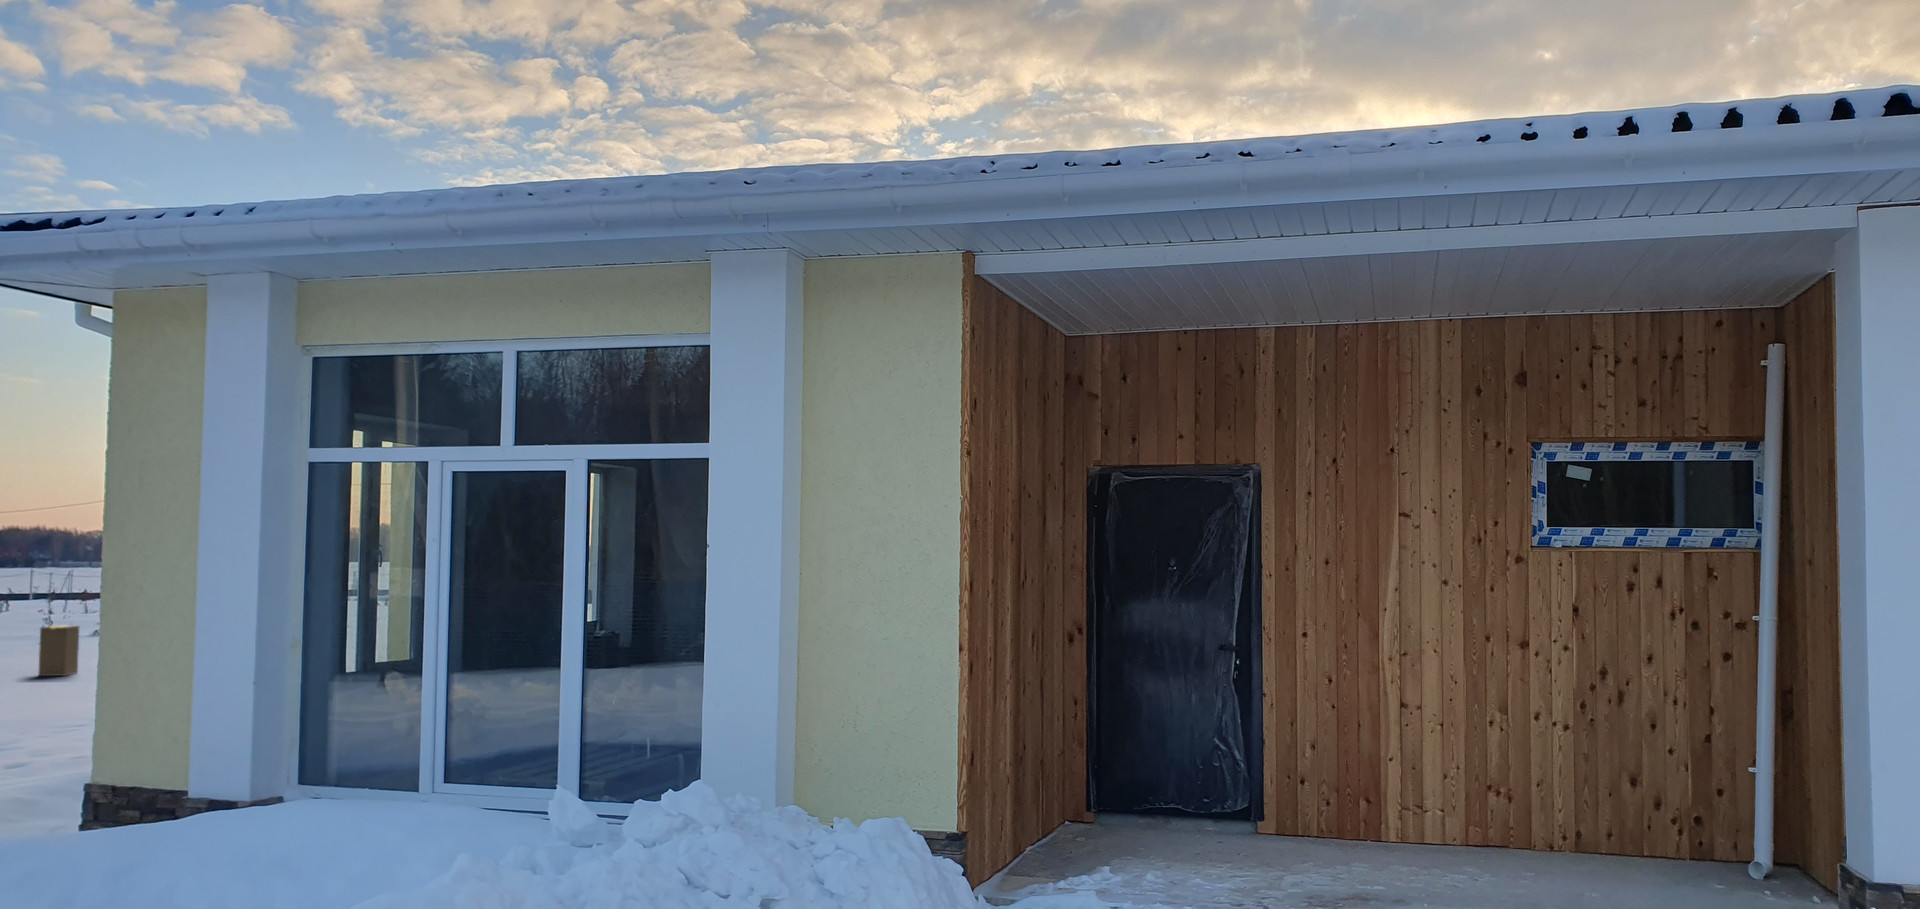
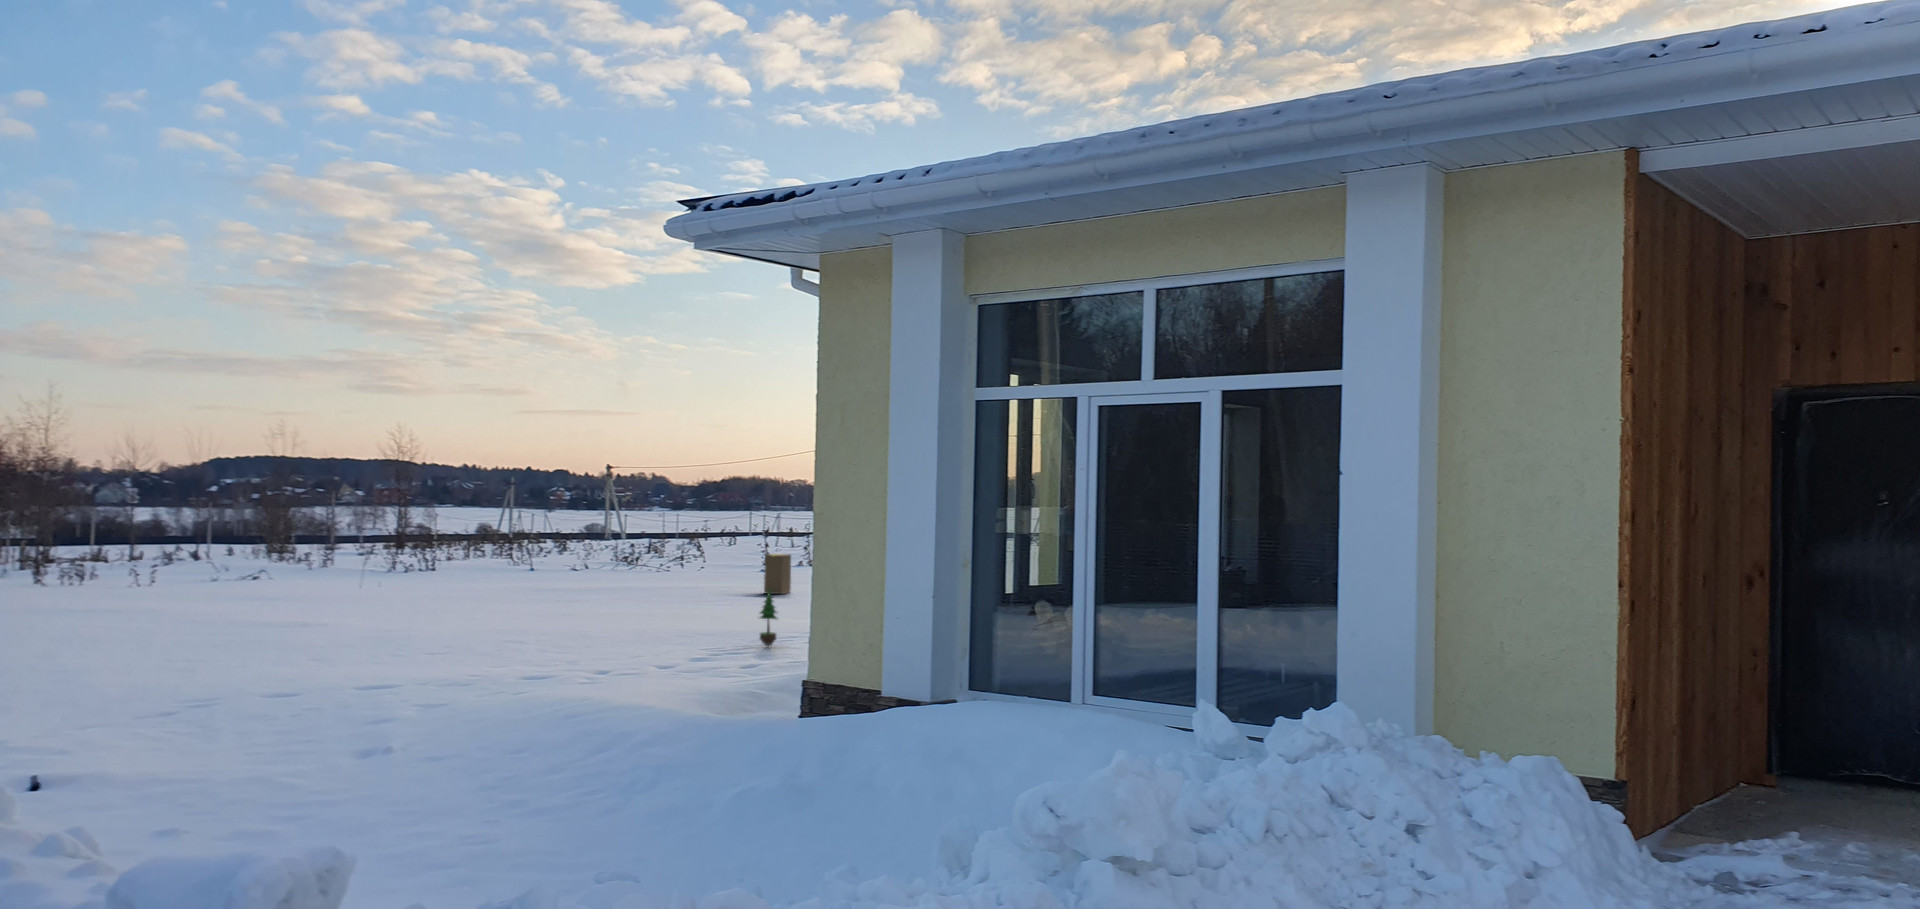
potted tree: none [24,674,56,748] -> present [760,589,777,647]

